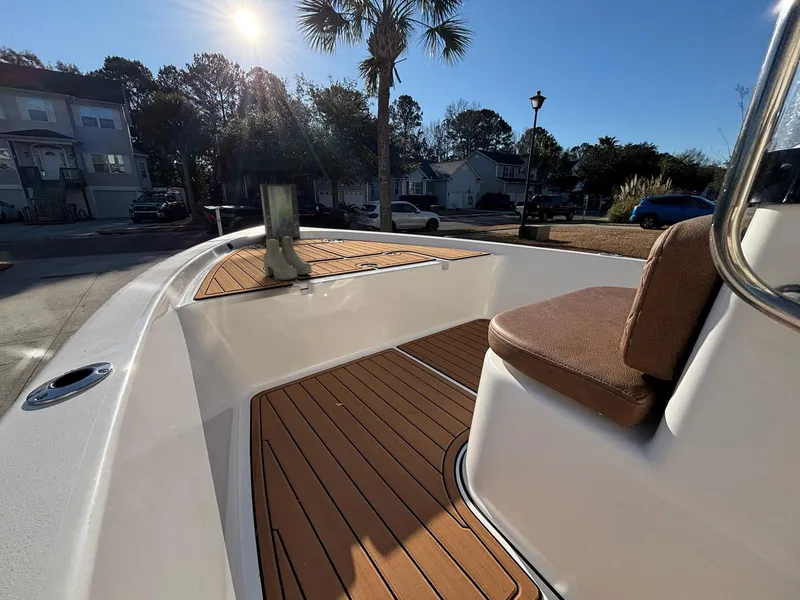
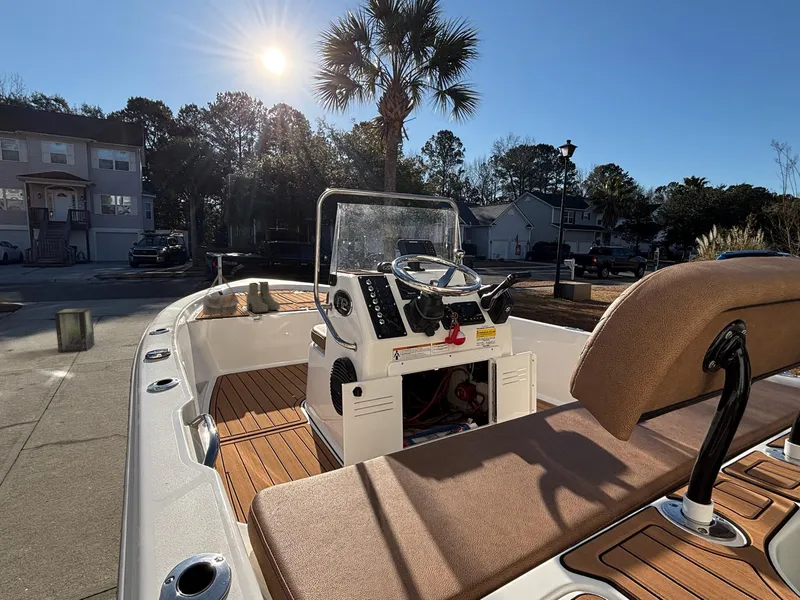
storage box: present [260,184,300,238] -> present [55,308,95,352]
bag: none [199,225,255,290] -> present [203,274,239,315]

